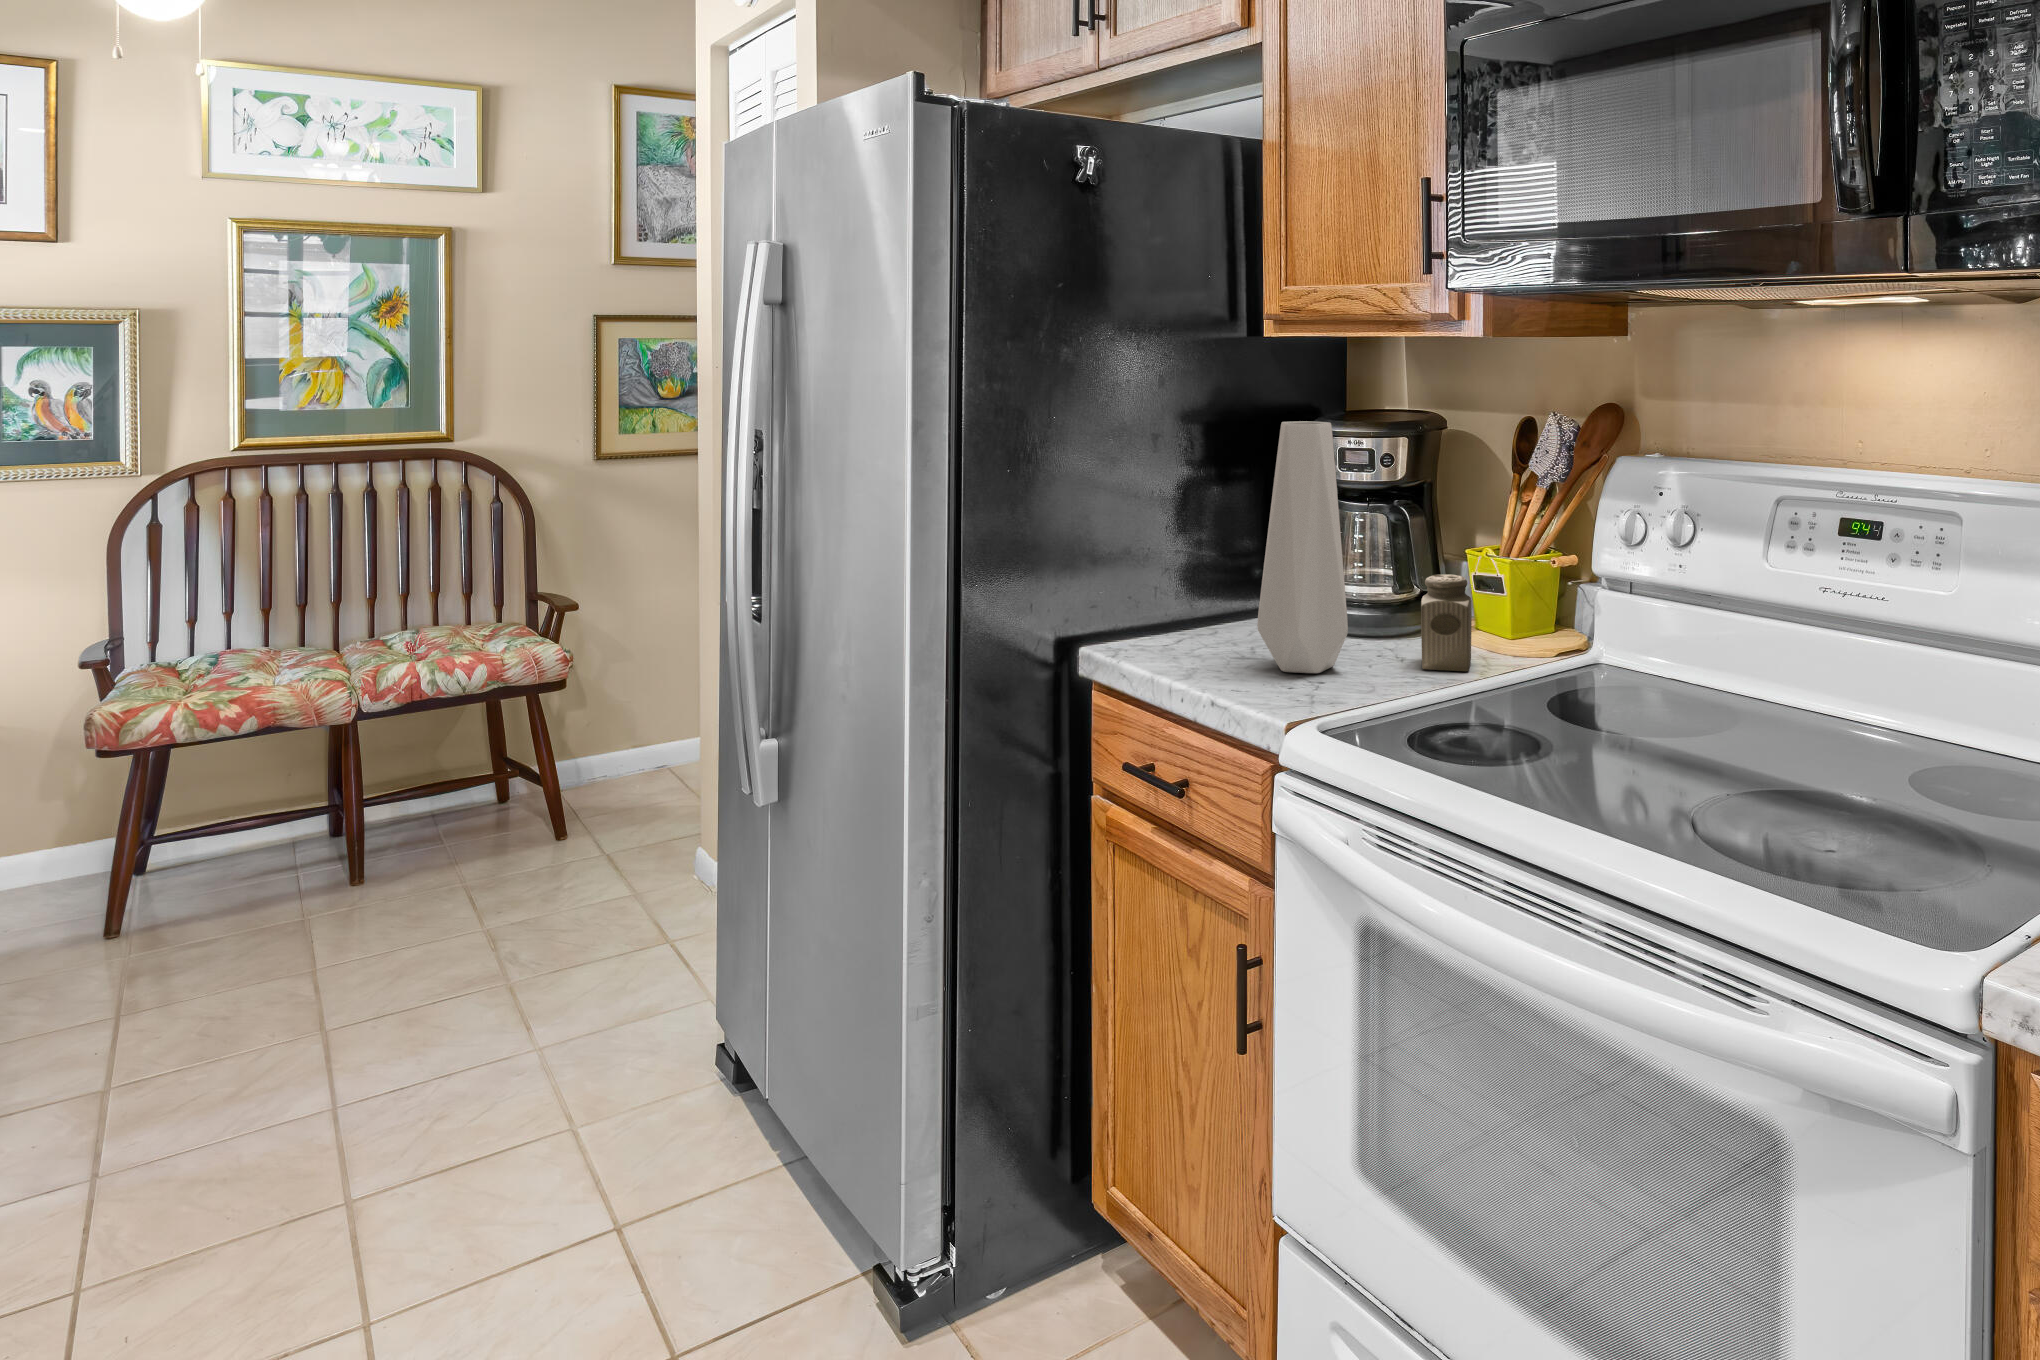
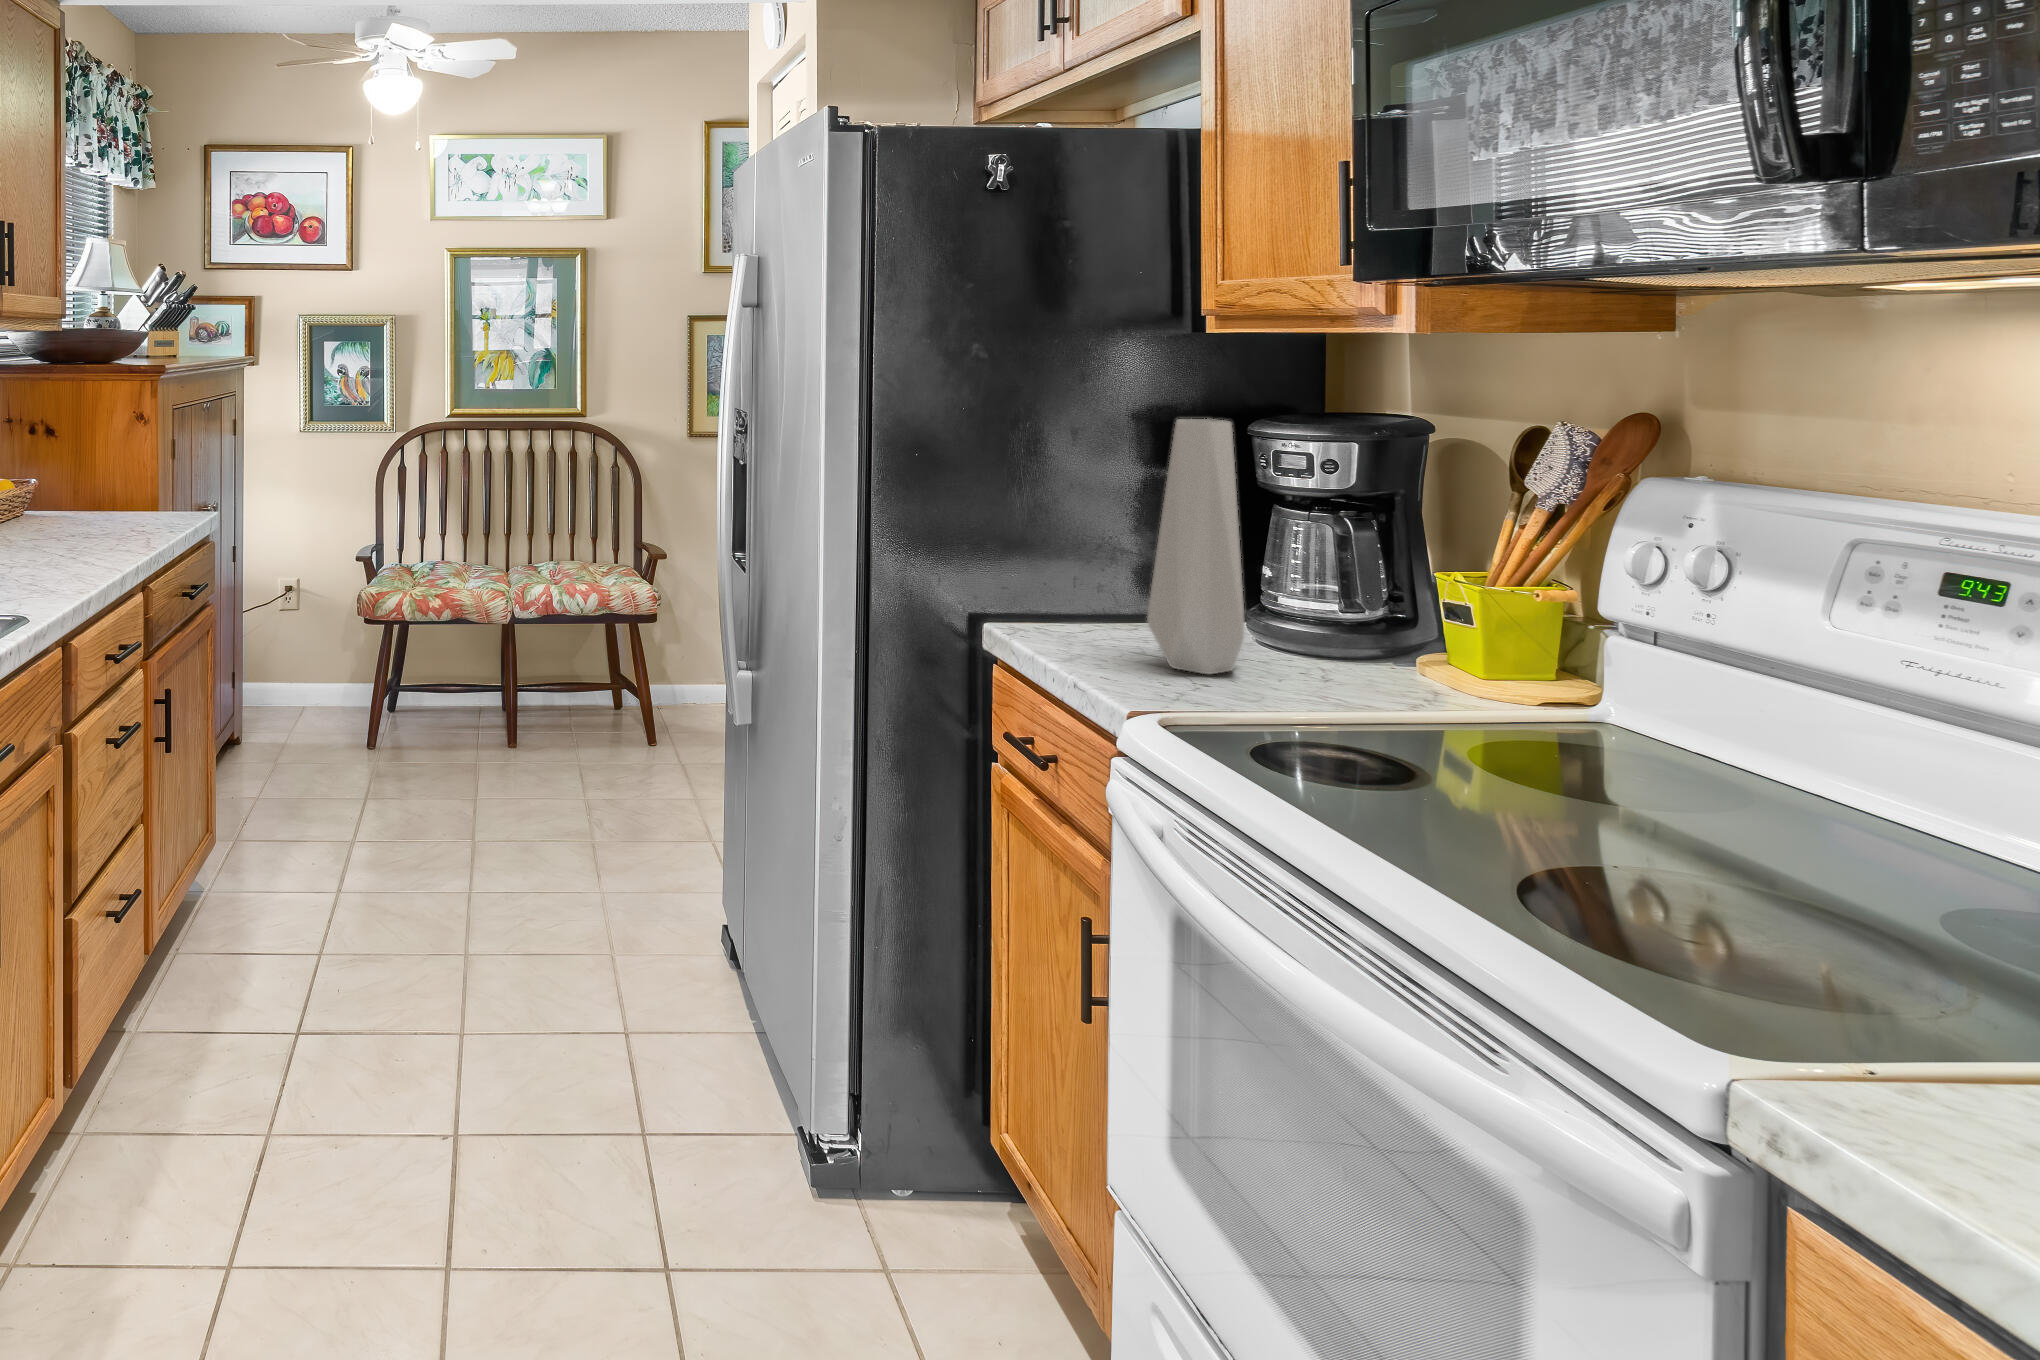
salt shaker: present [1421,574,1472,671] -> none [1335,589,1408,697]

